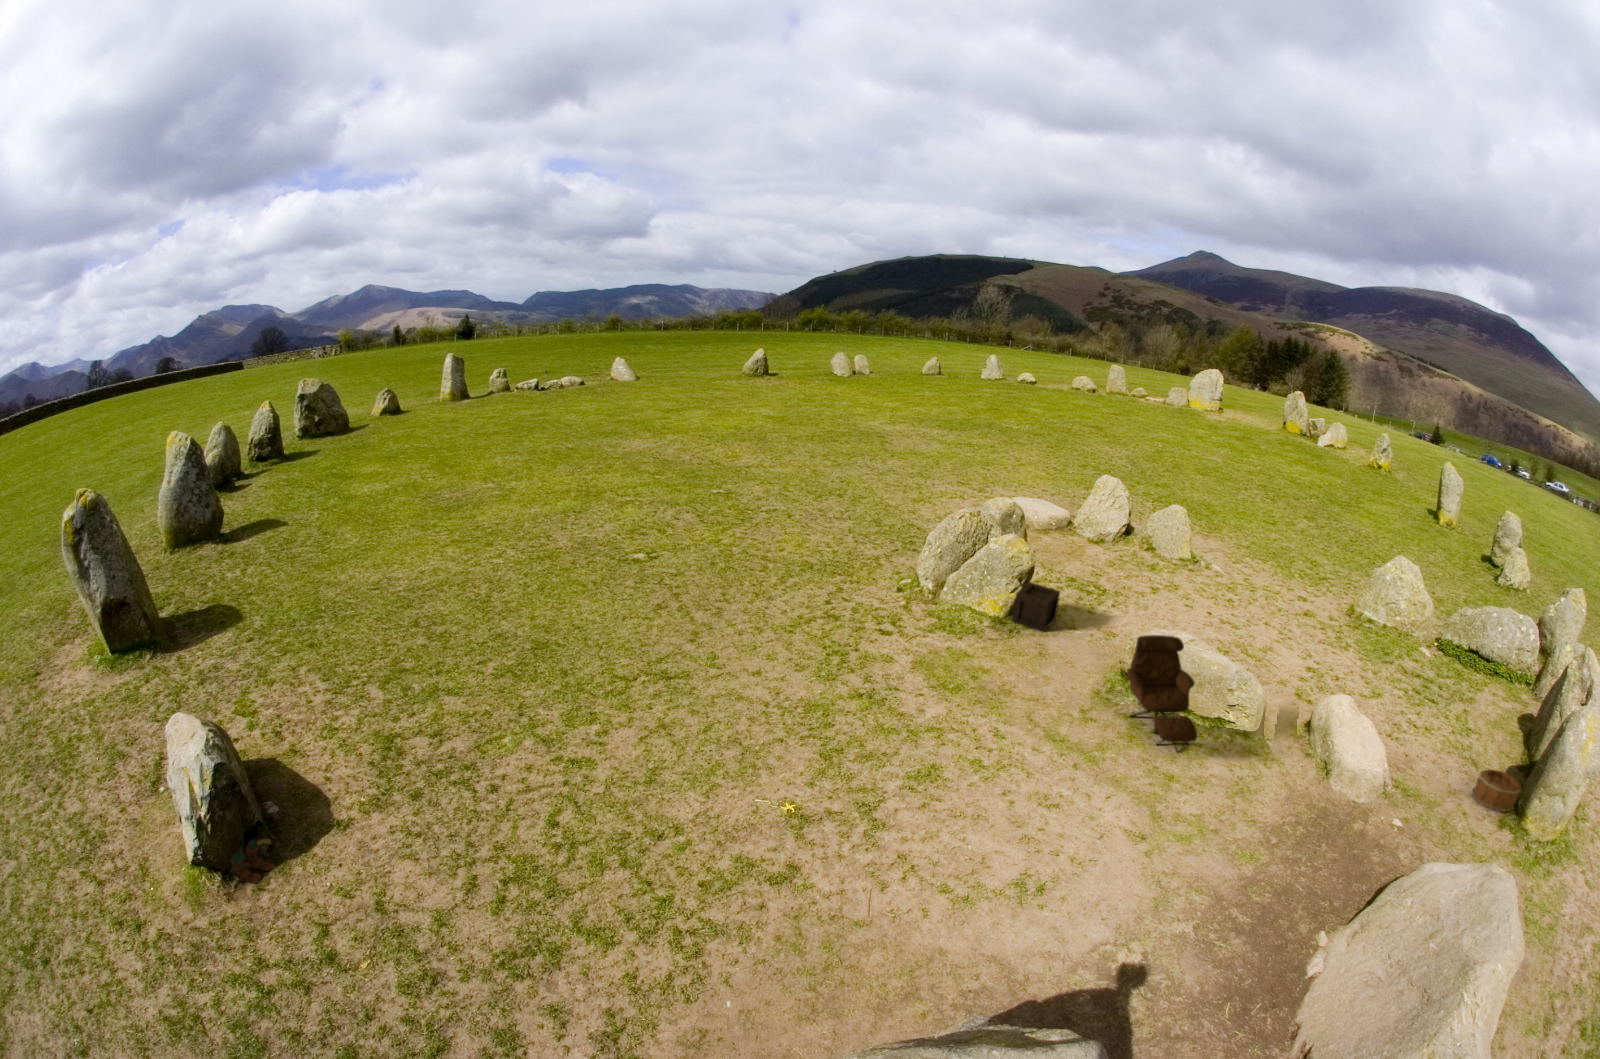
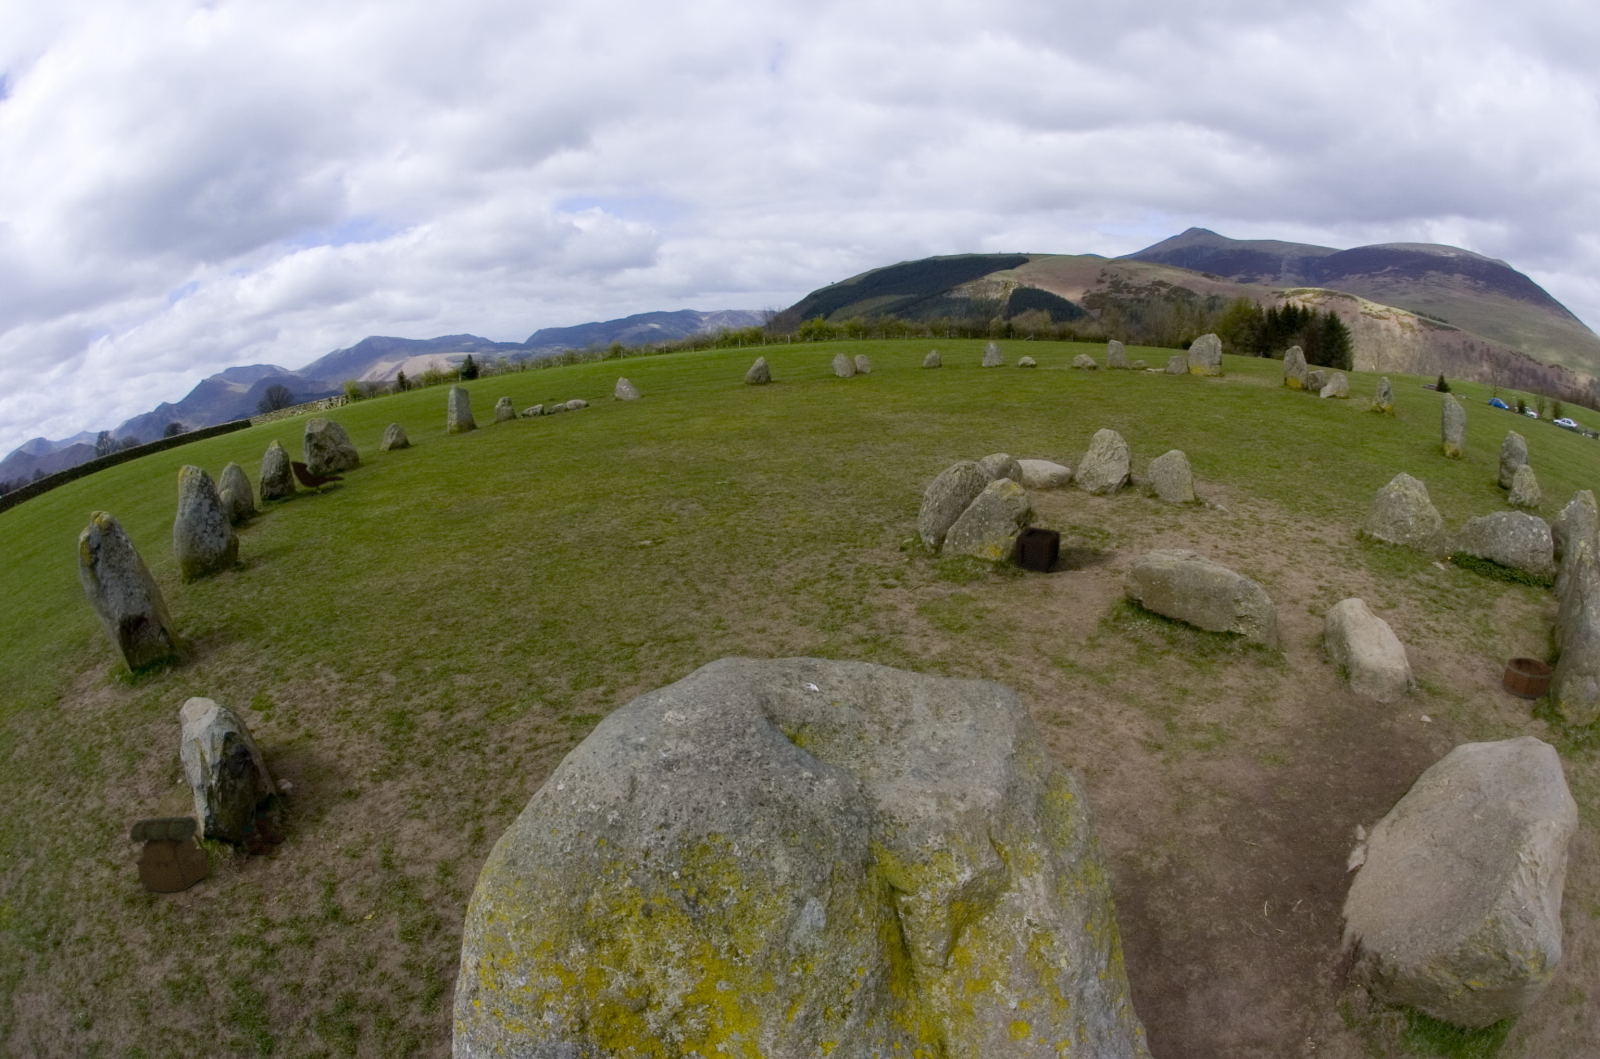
lounge chair: present [1127,635,1198,752] -> present [291,461,344,492]
backpack: none [123,844,200,918] -> present [130,816,210,892]

